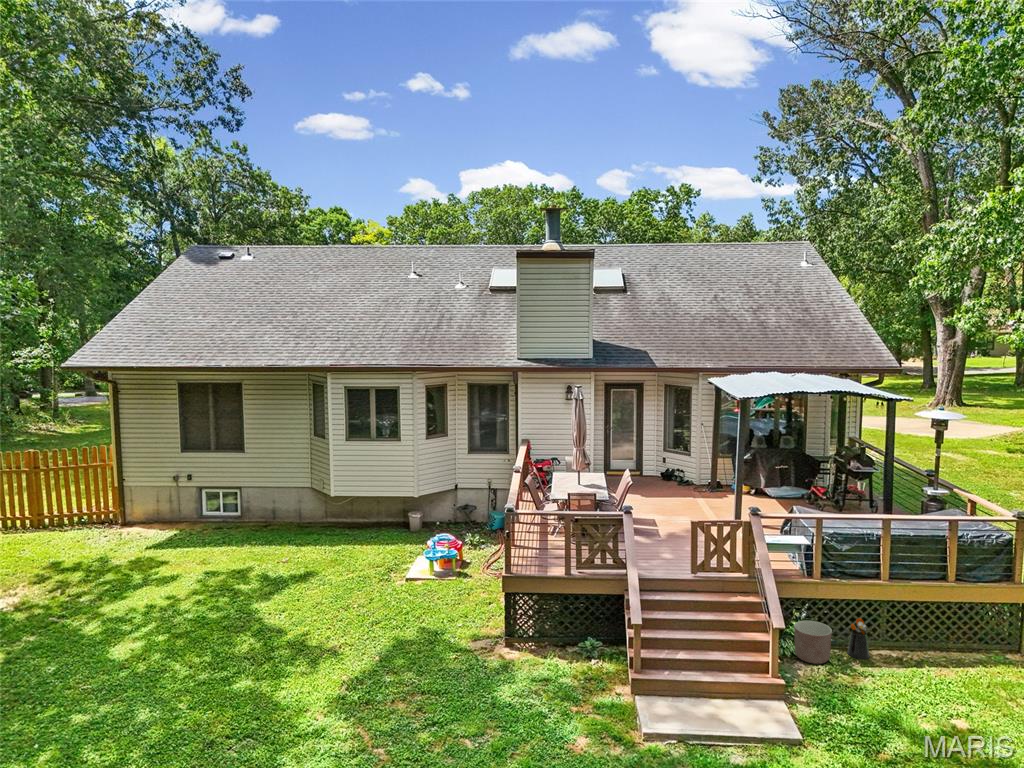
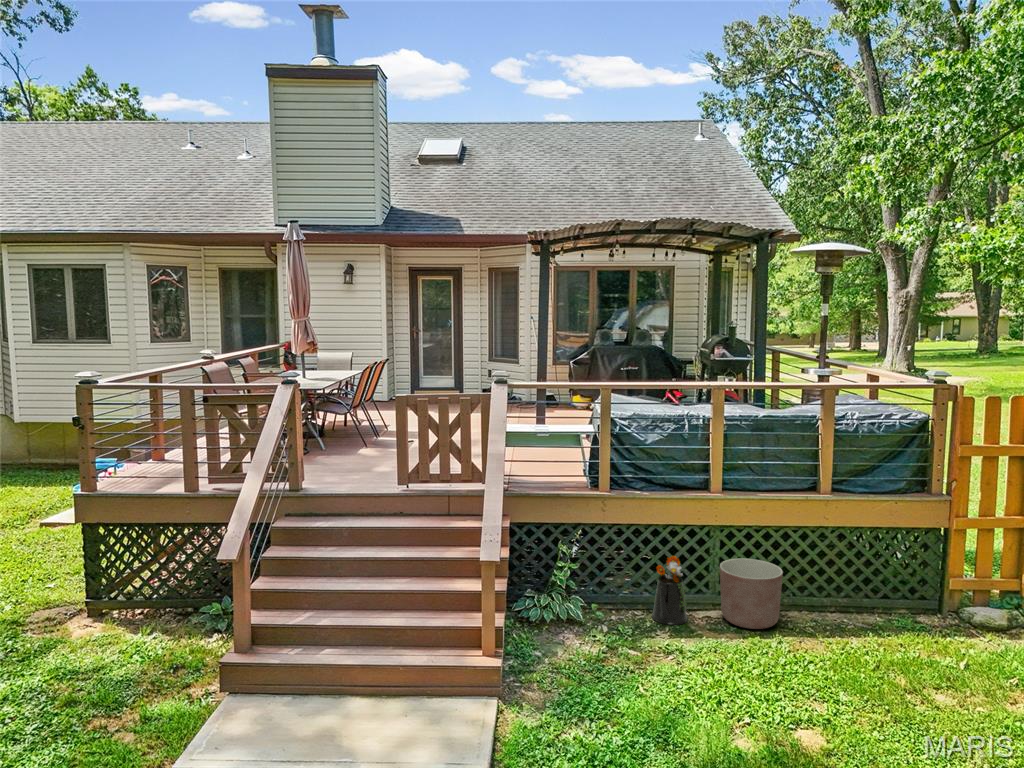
planter: present [794,621,832,664] -> present [720,558,783,629]

